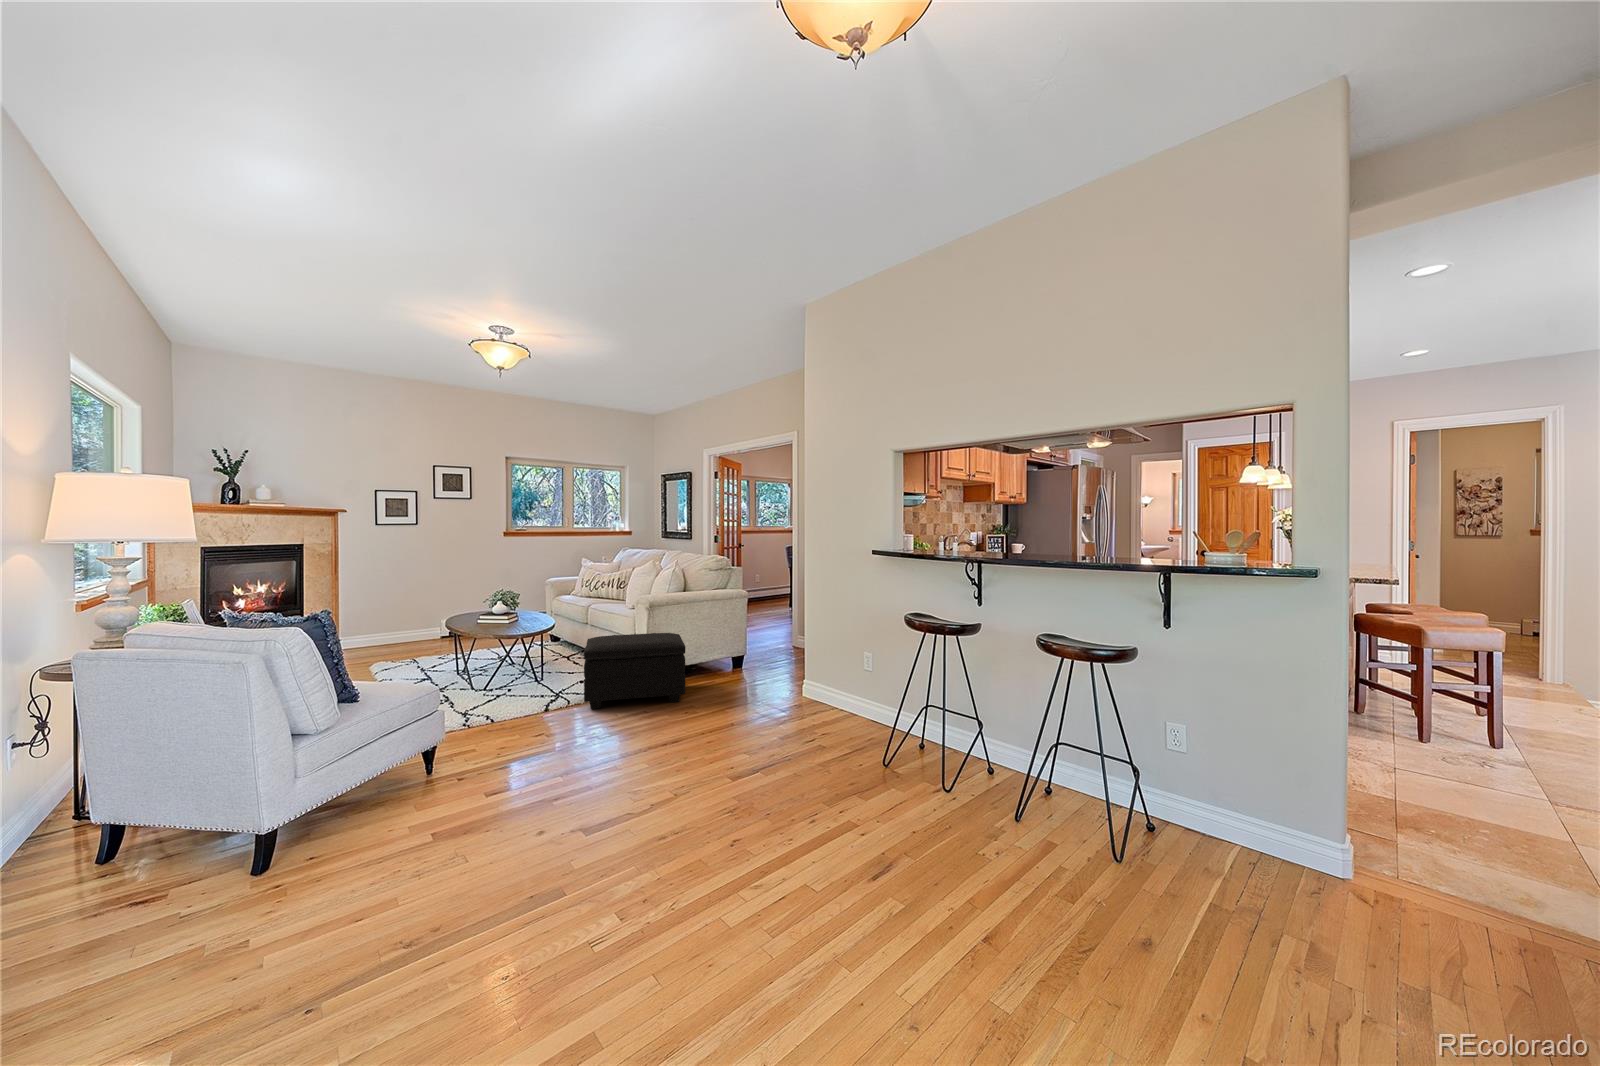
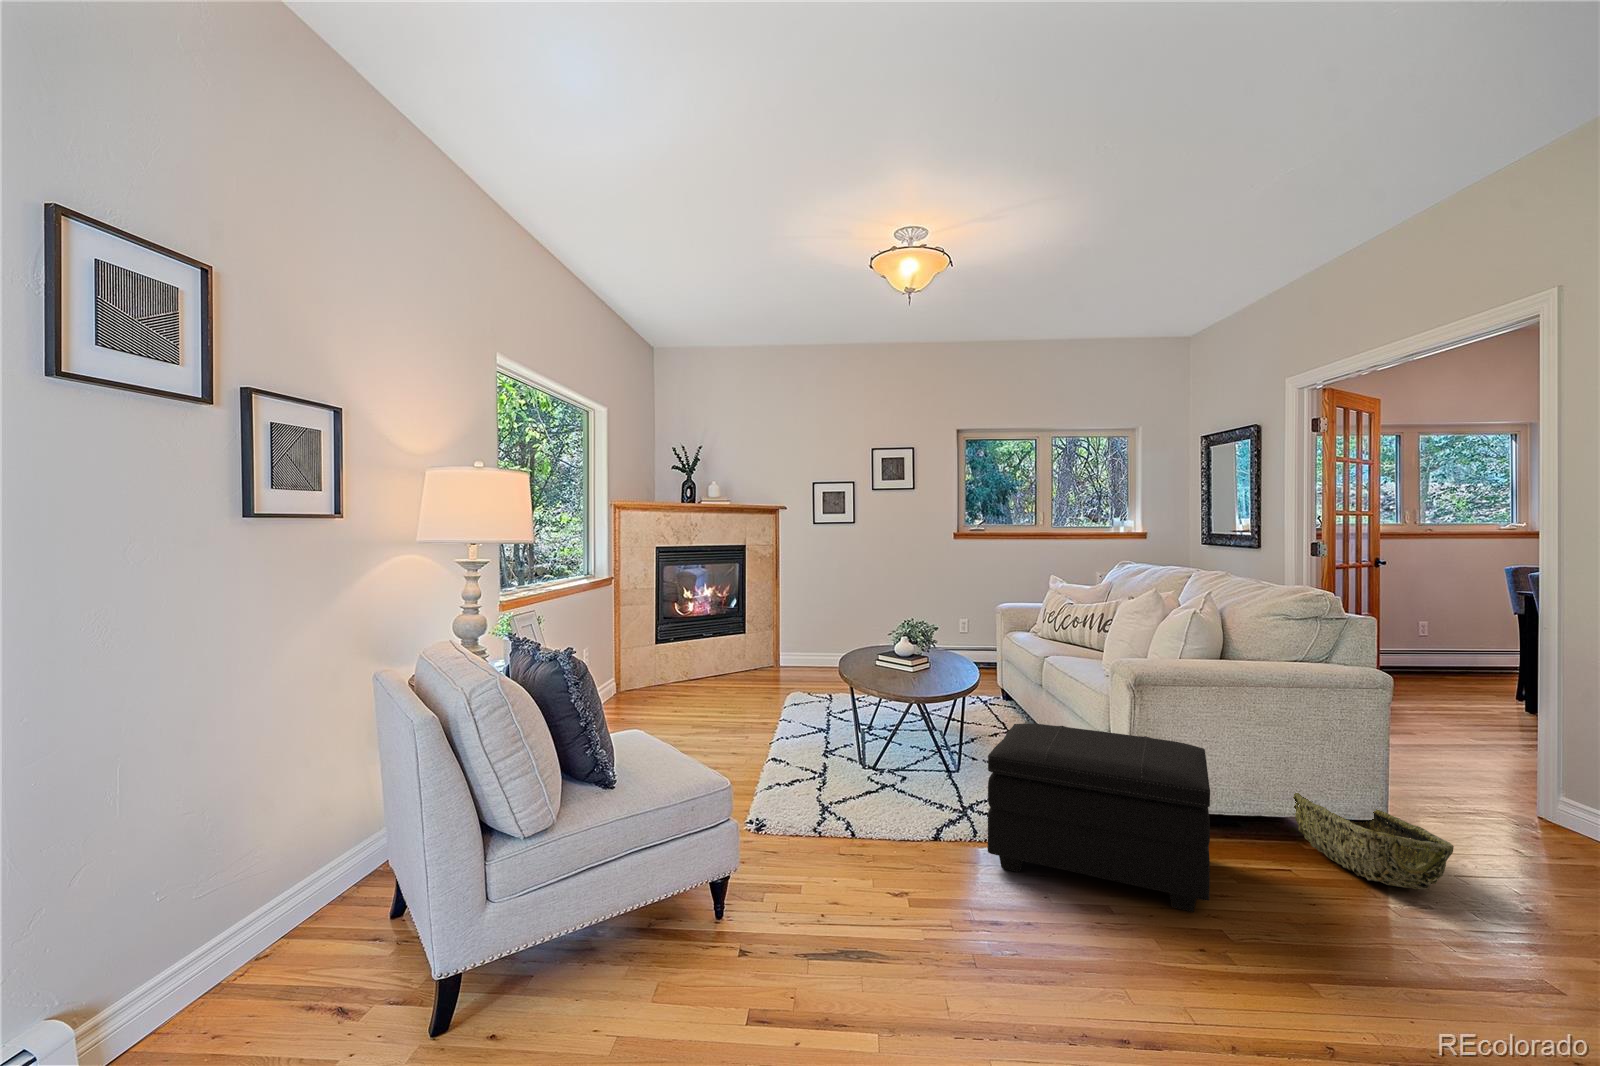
woven basket: none [712,649,765,678] -> present [1293,791,1454,890]

